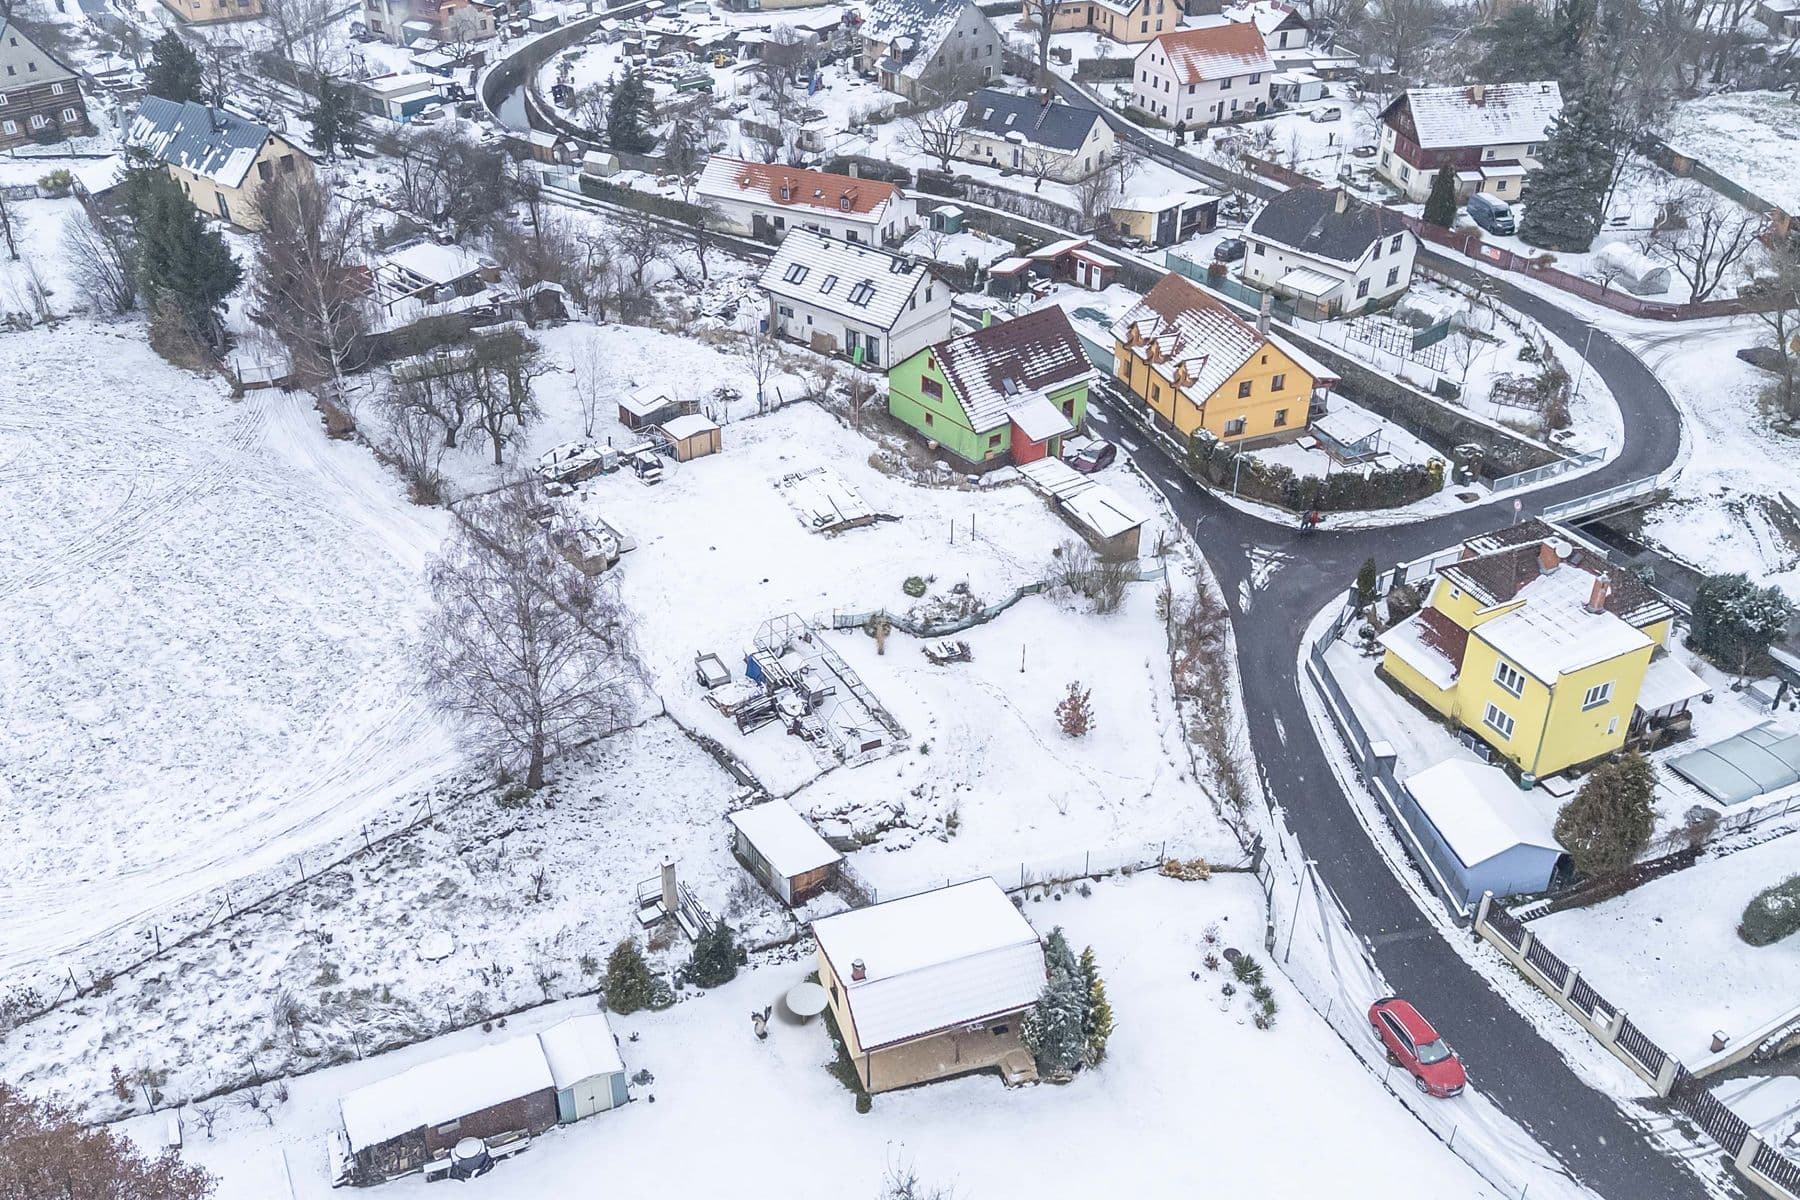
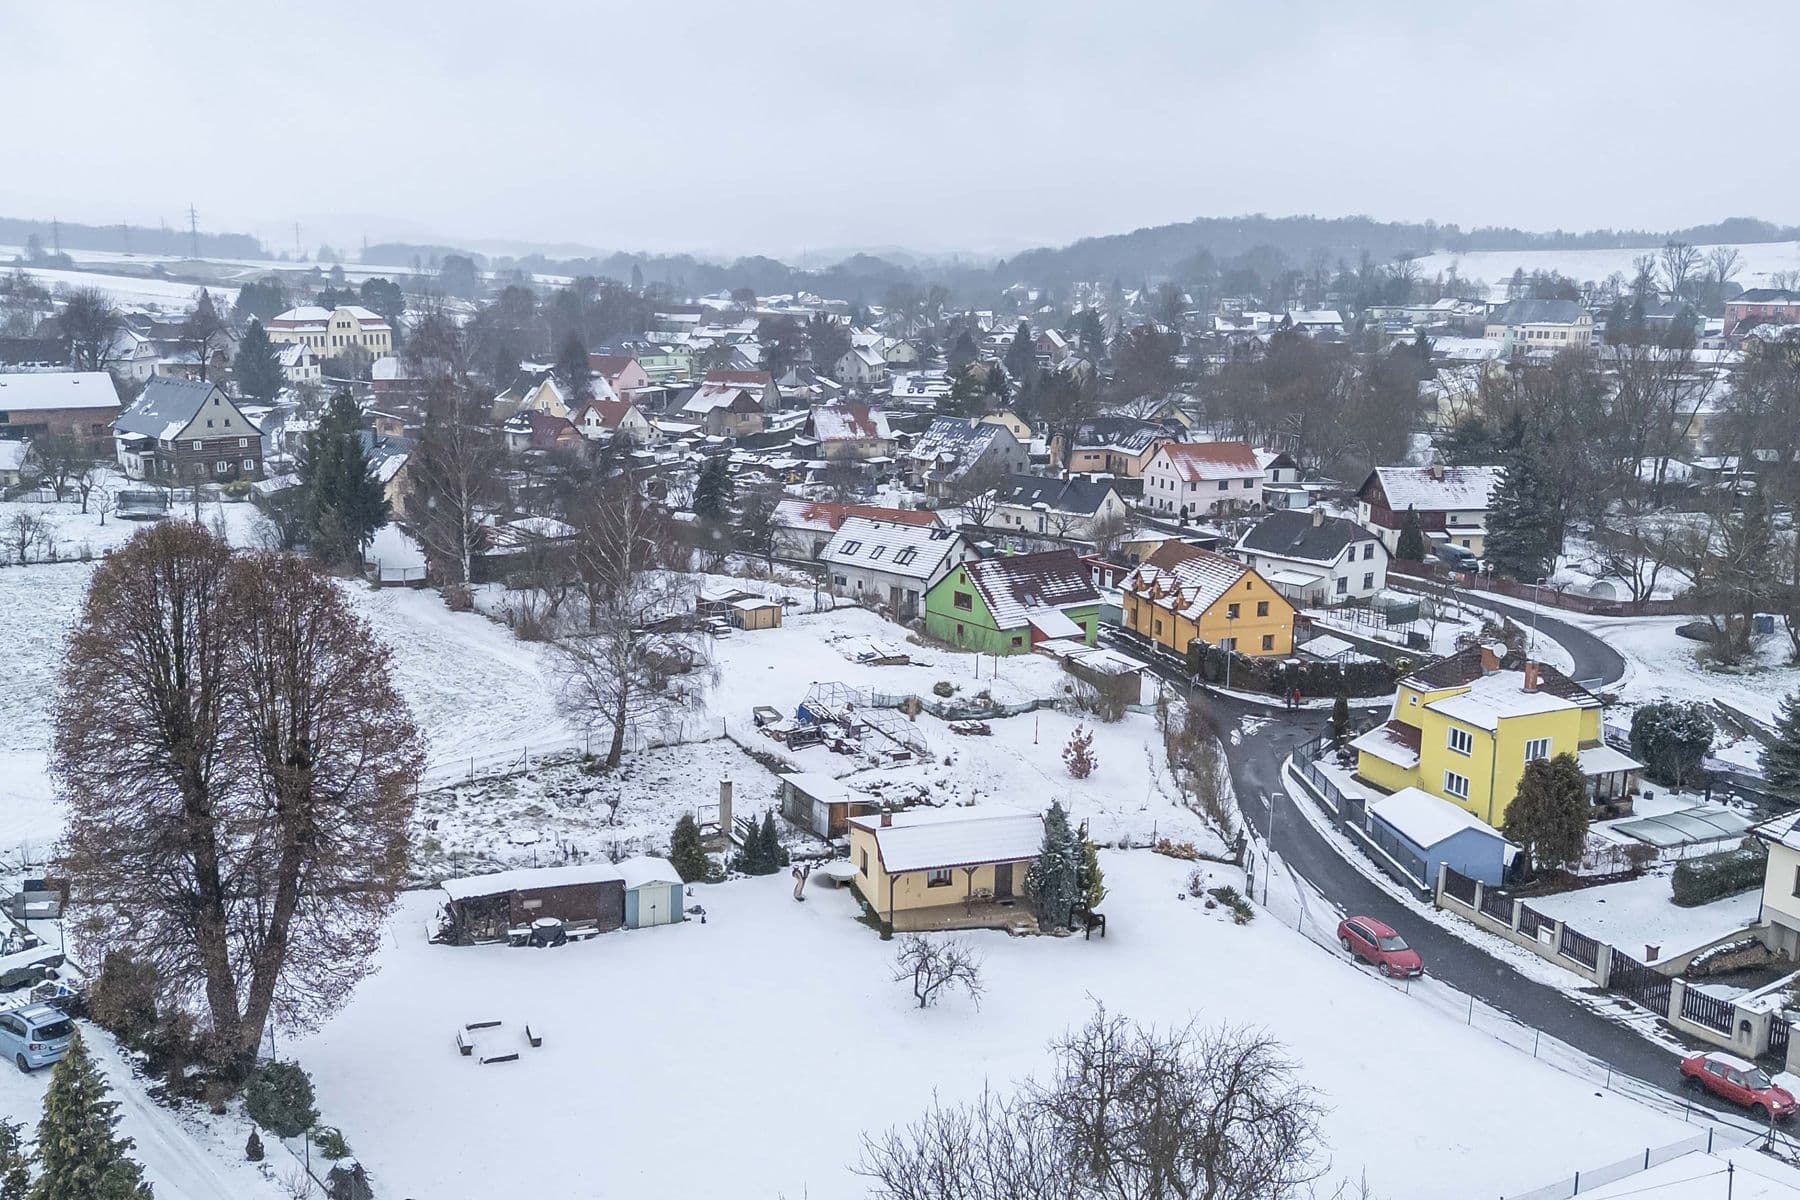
bench: none [1069,1049,1113,1103] -> present [1068,902,1105,940]

